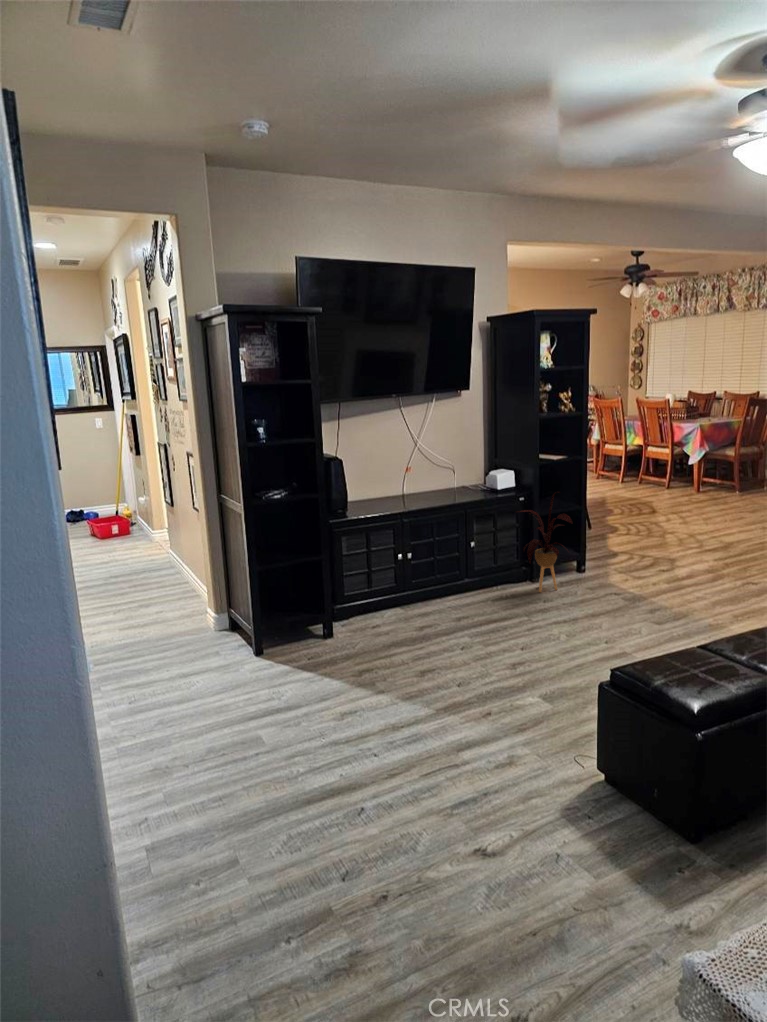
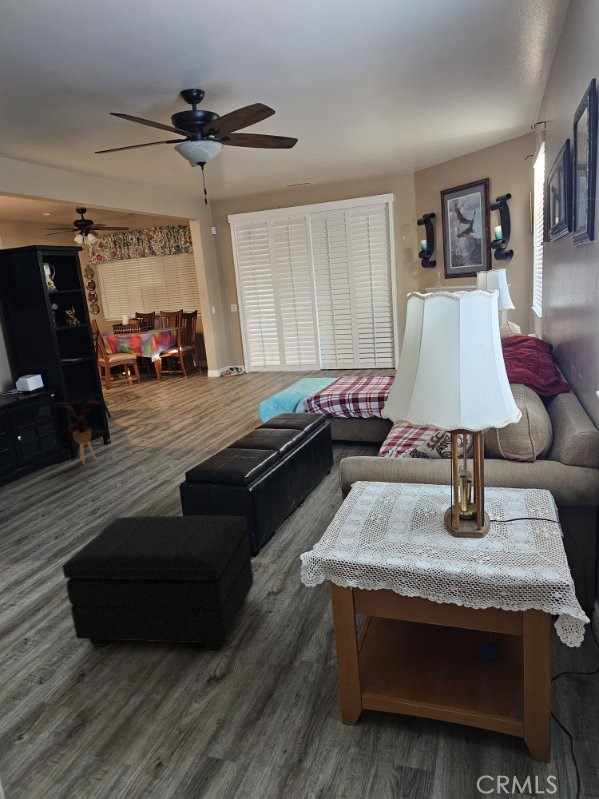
footstool: none [395,707,661,978] -> present [62,515,254,650]

